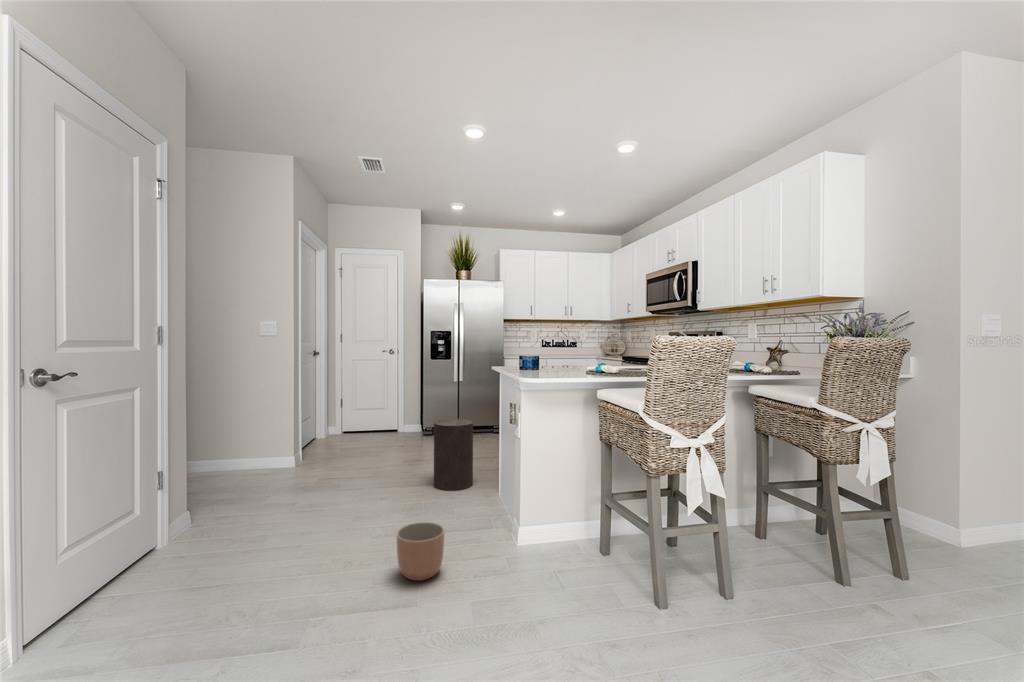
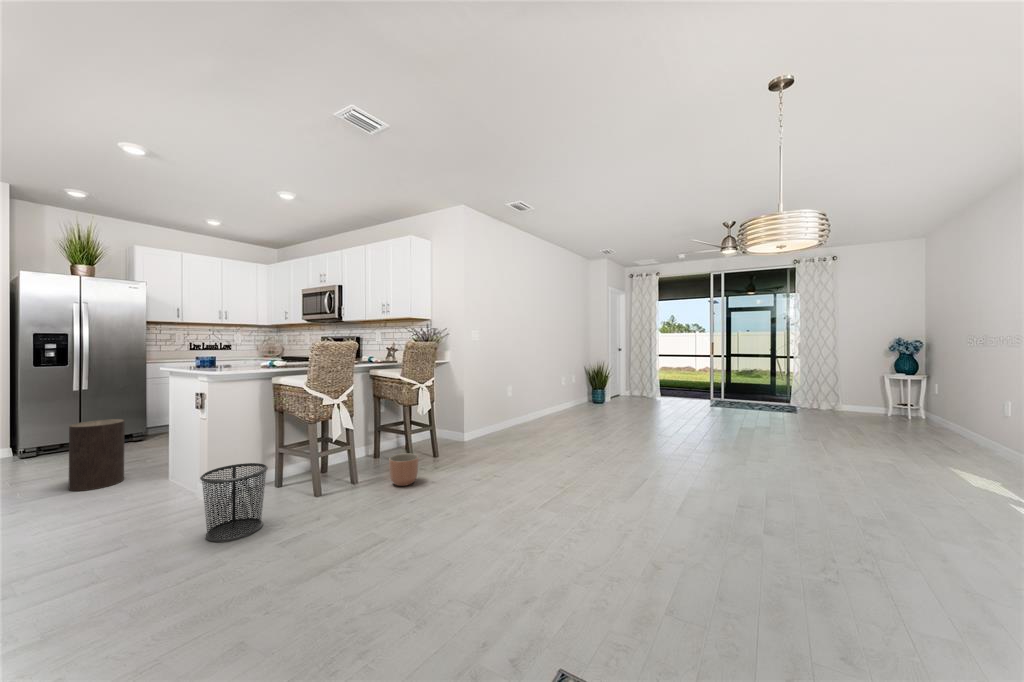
waste bin: none [506,518,589,644] -> present [200,463,268,542]
planter: present [396,522,444,581] -> present [389,453,418,486]

